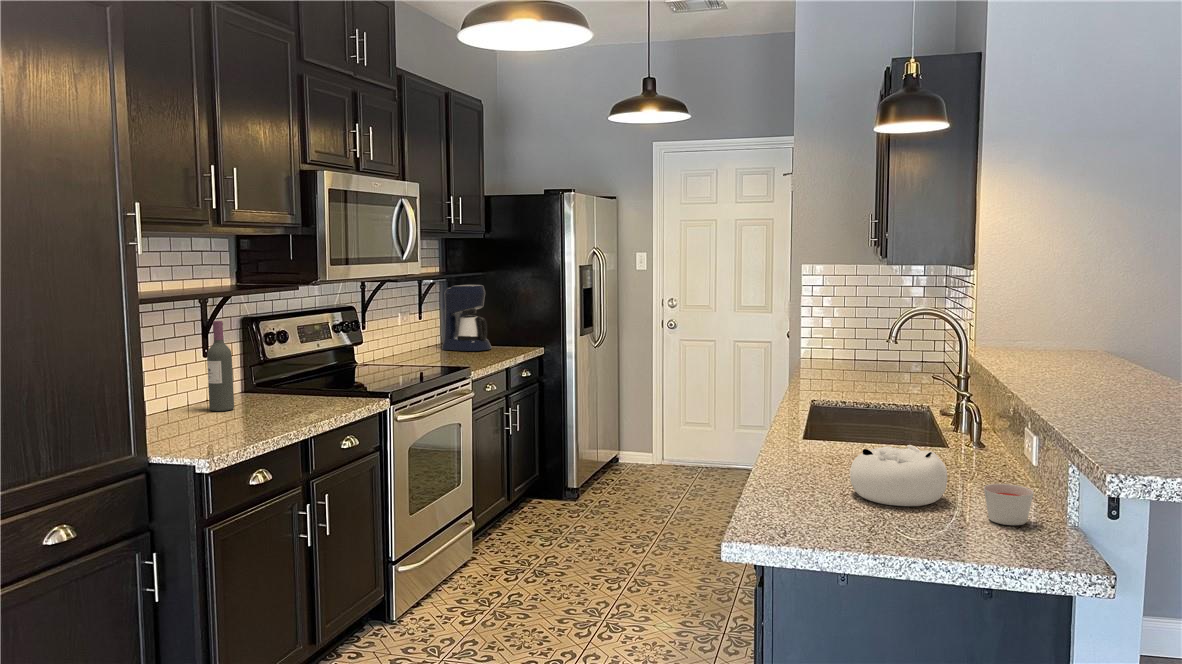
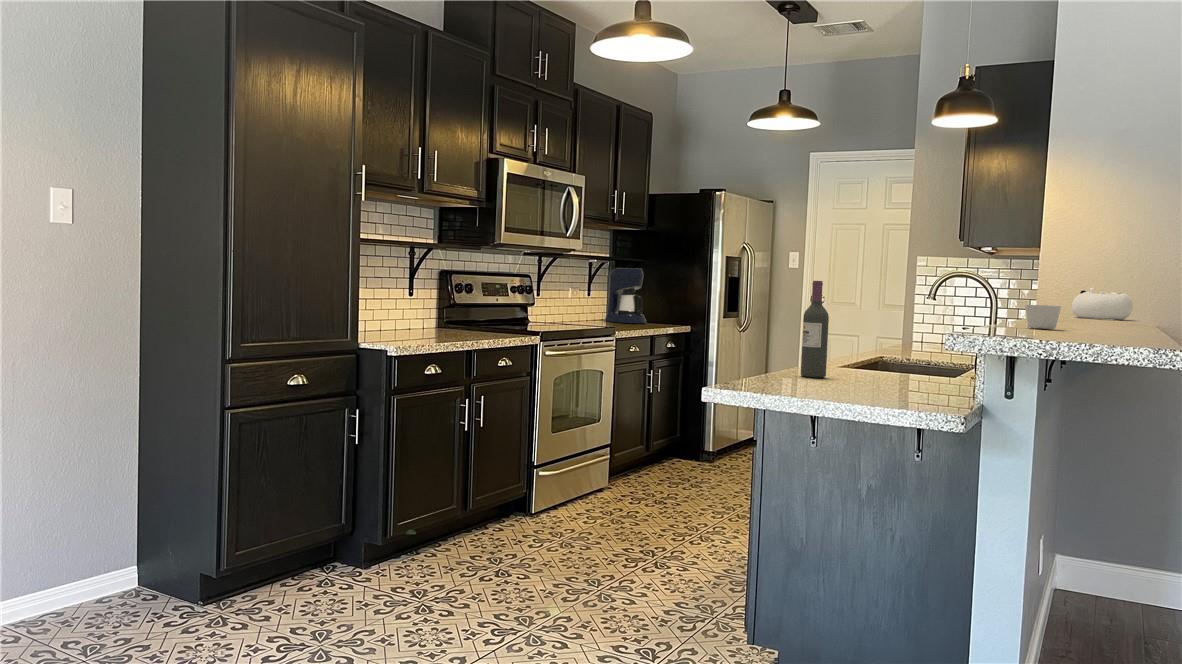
wine bottle: present [207,321,234,411] -> present [801,281,829,378]
decorative bowl: present [850,445,947,506] -> present [1072,287,1132,319]
candle: present [984,484,1034,525] -> present [1025,305,1061,329]

